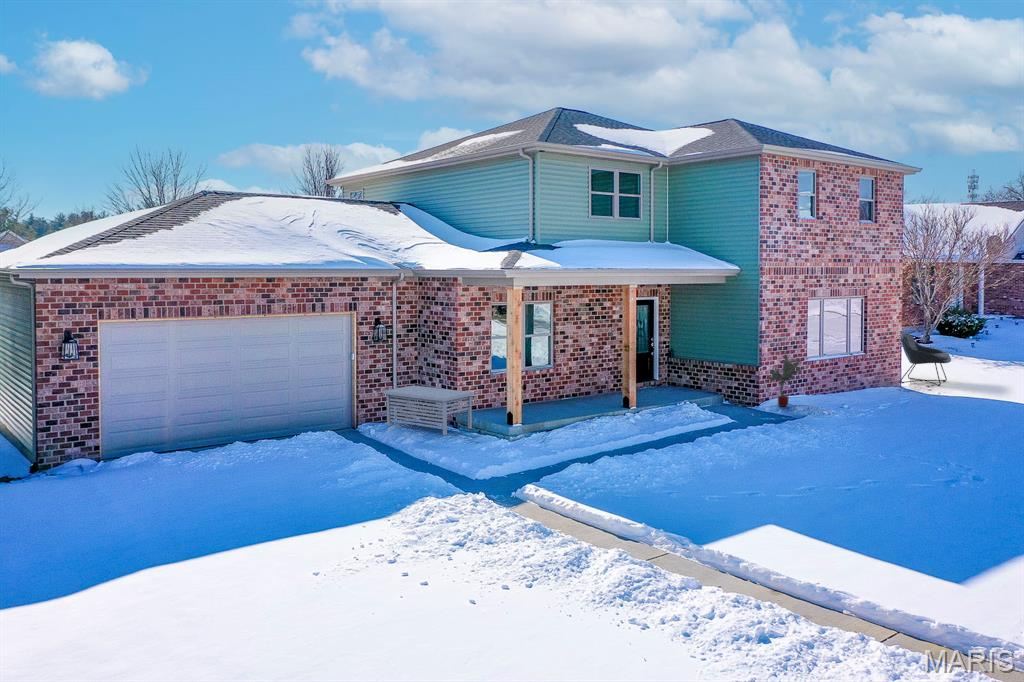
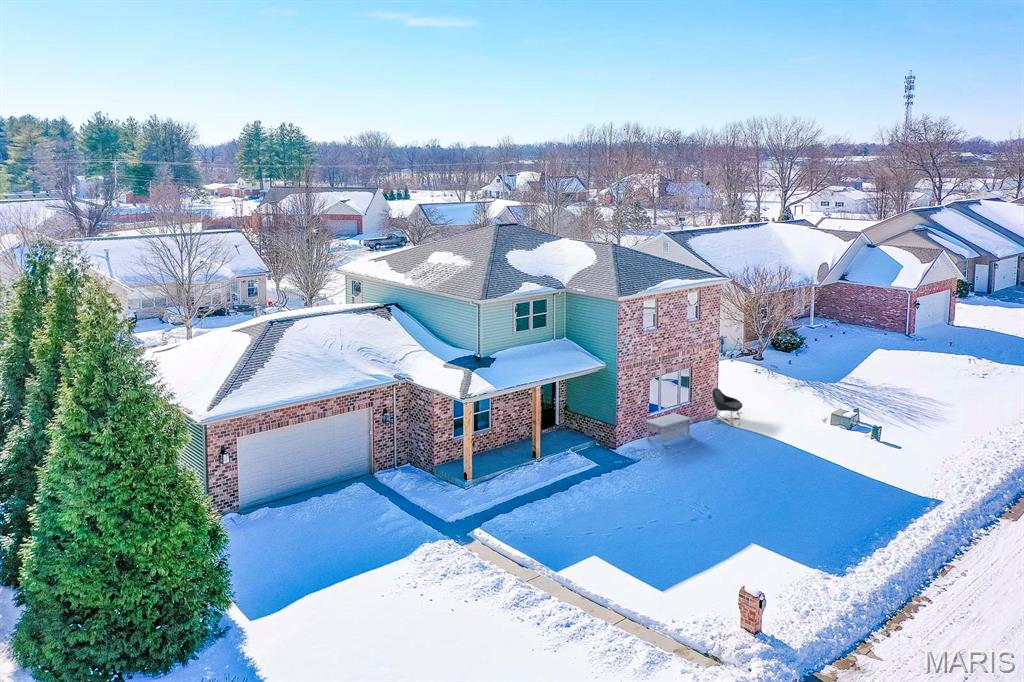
potted tree: present [766,353,801,407] -> none [619,417,641,450]
storage bench: present [383,385,474,435] -> present [645,413,691,444]

